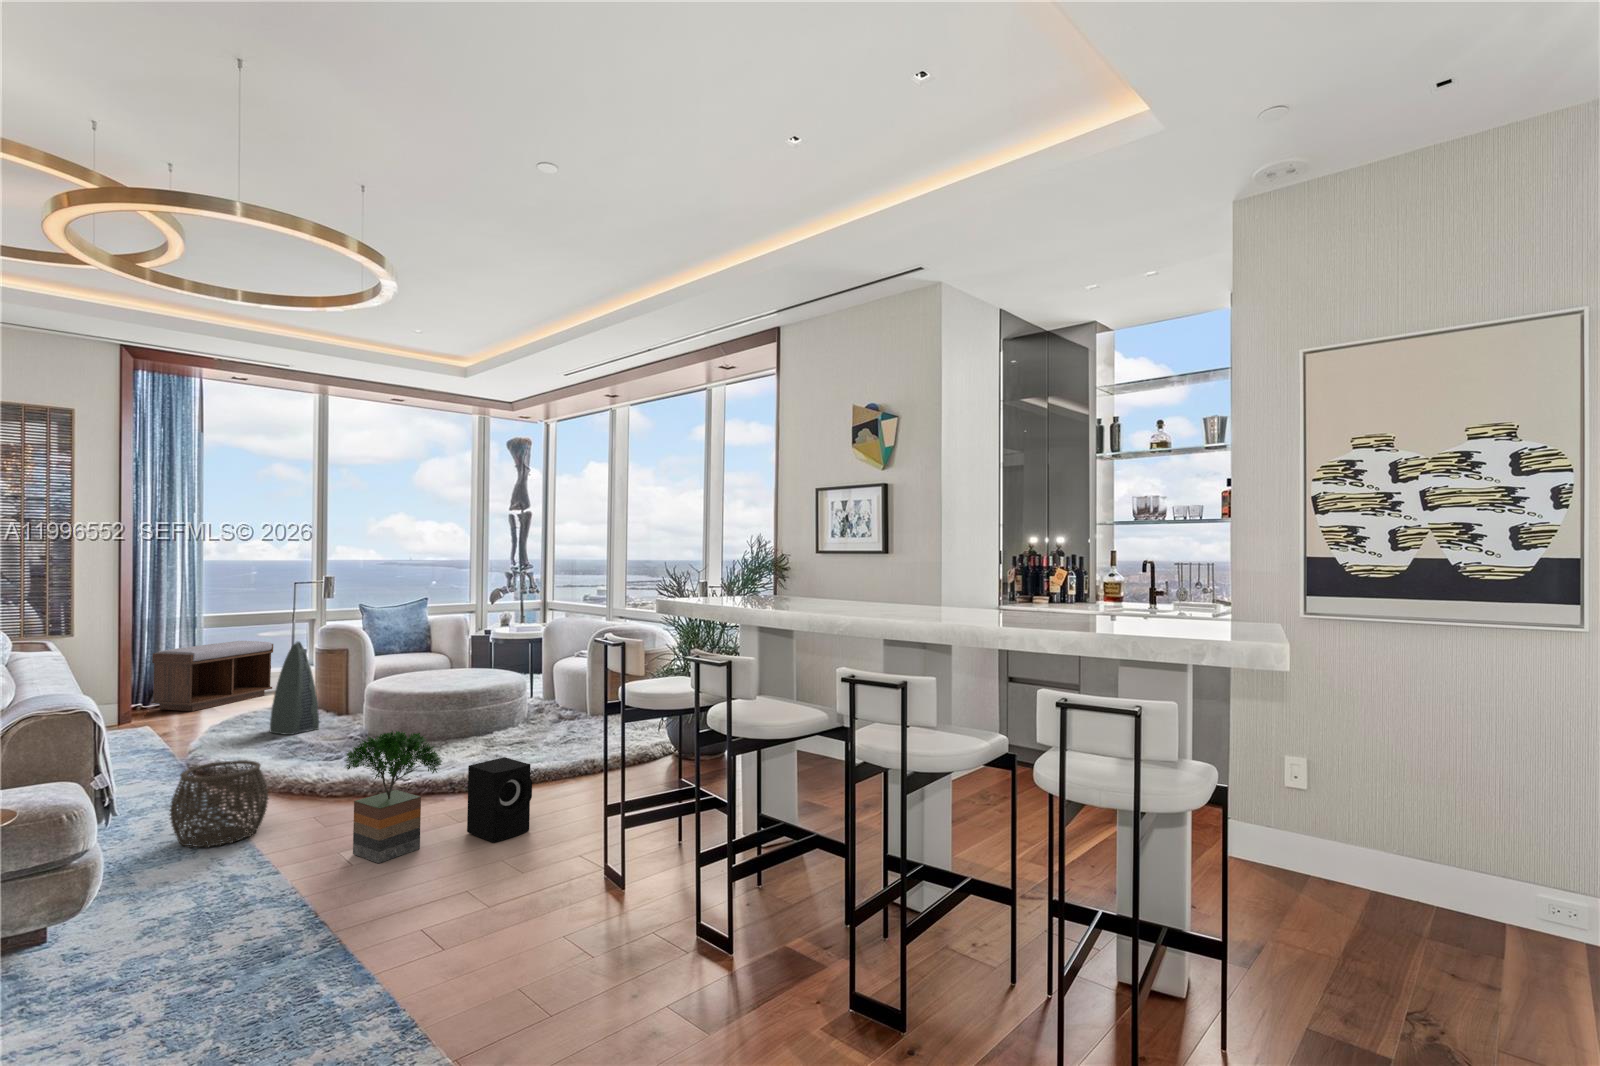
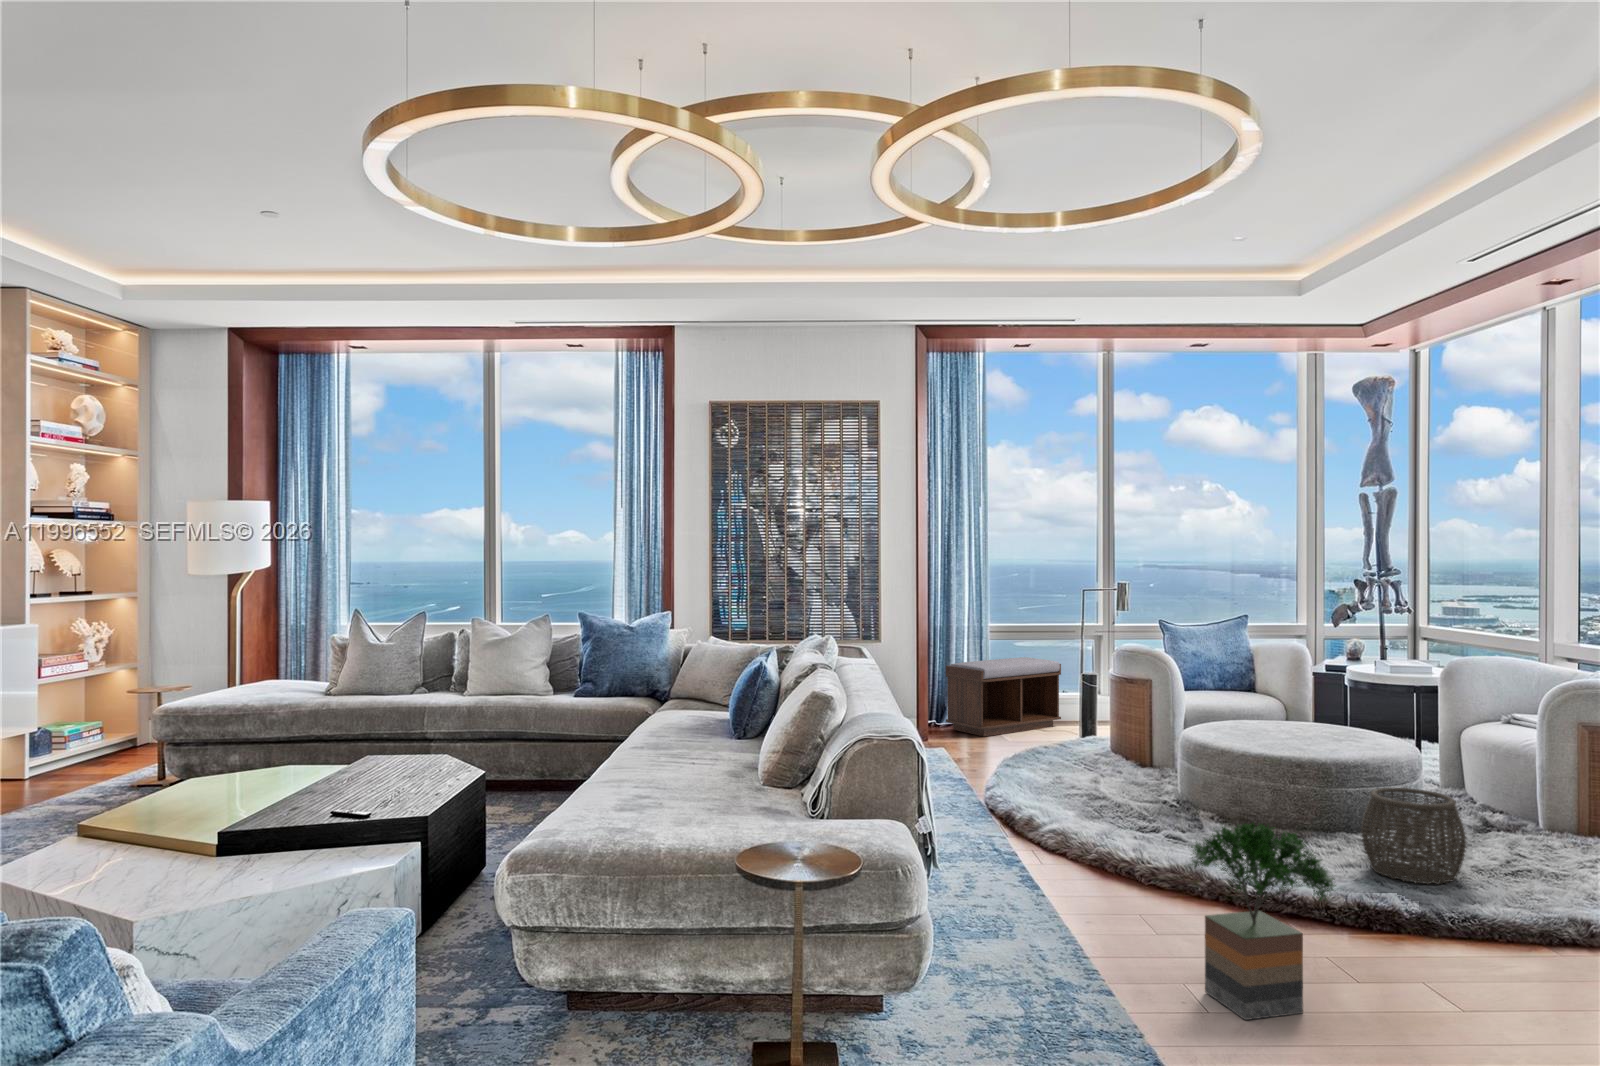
air purifier: present [270,642,319,735] -> none [1067,666,1123,785]
speaker: present [467,757,532,842] -> none [1375,896,1495,1040]
woven basket: present [170,760,269,848] -> present [1361,788,1467,884]

